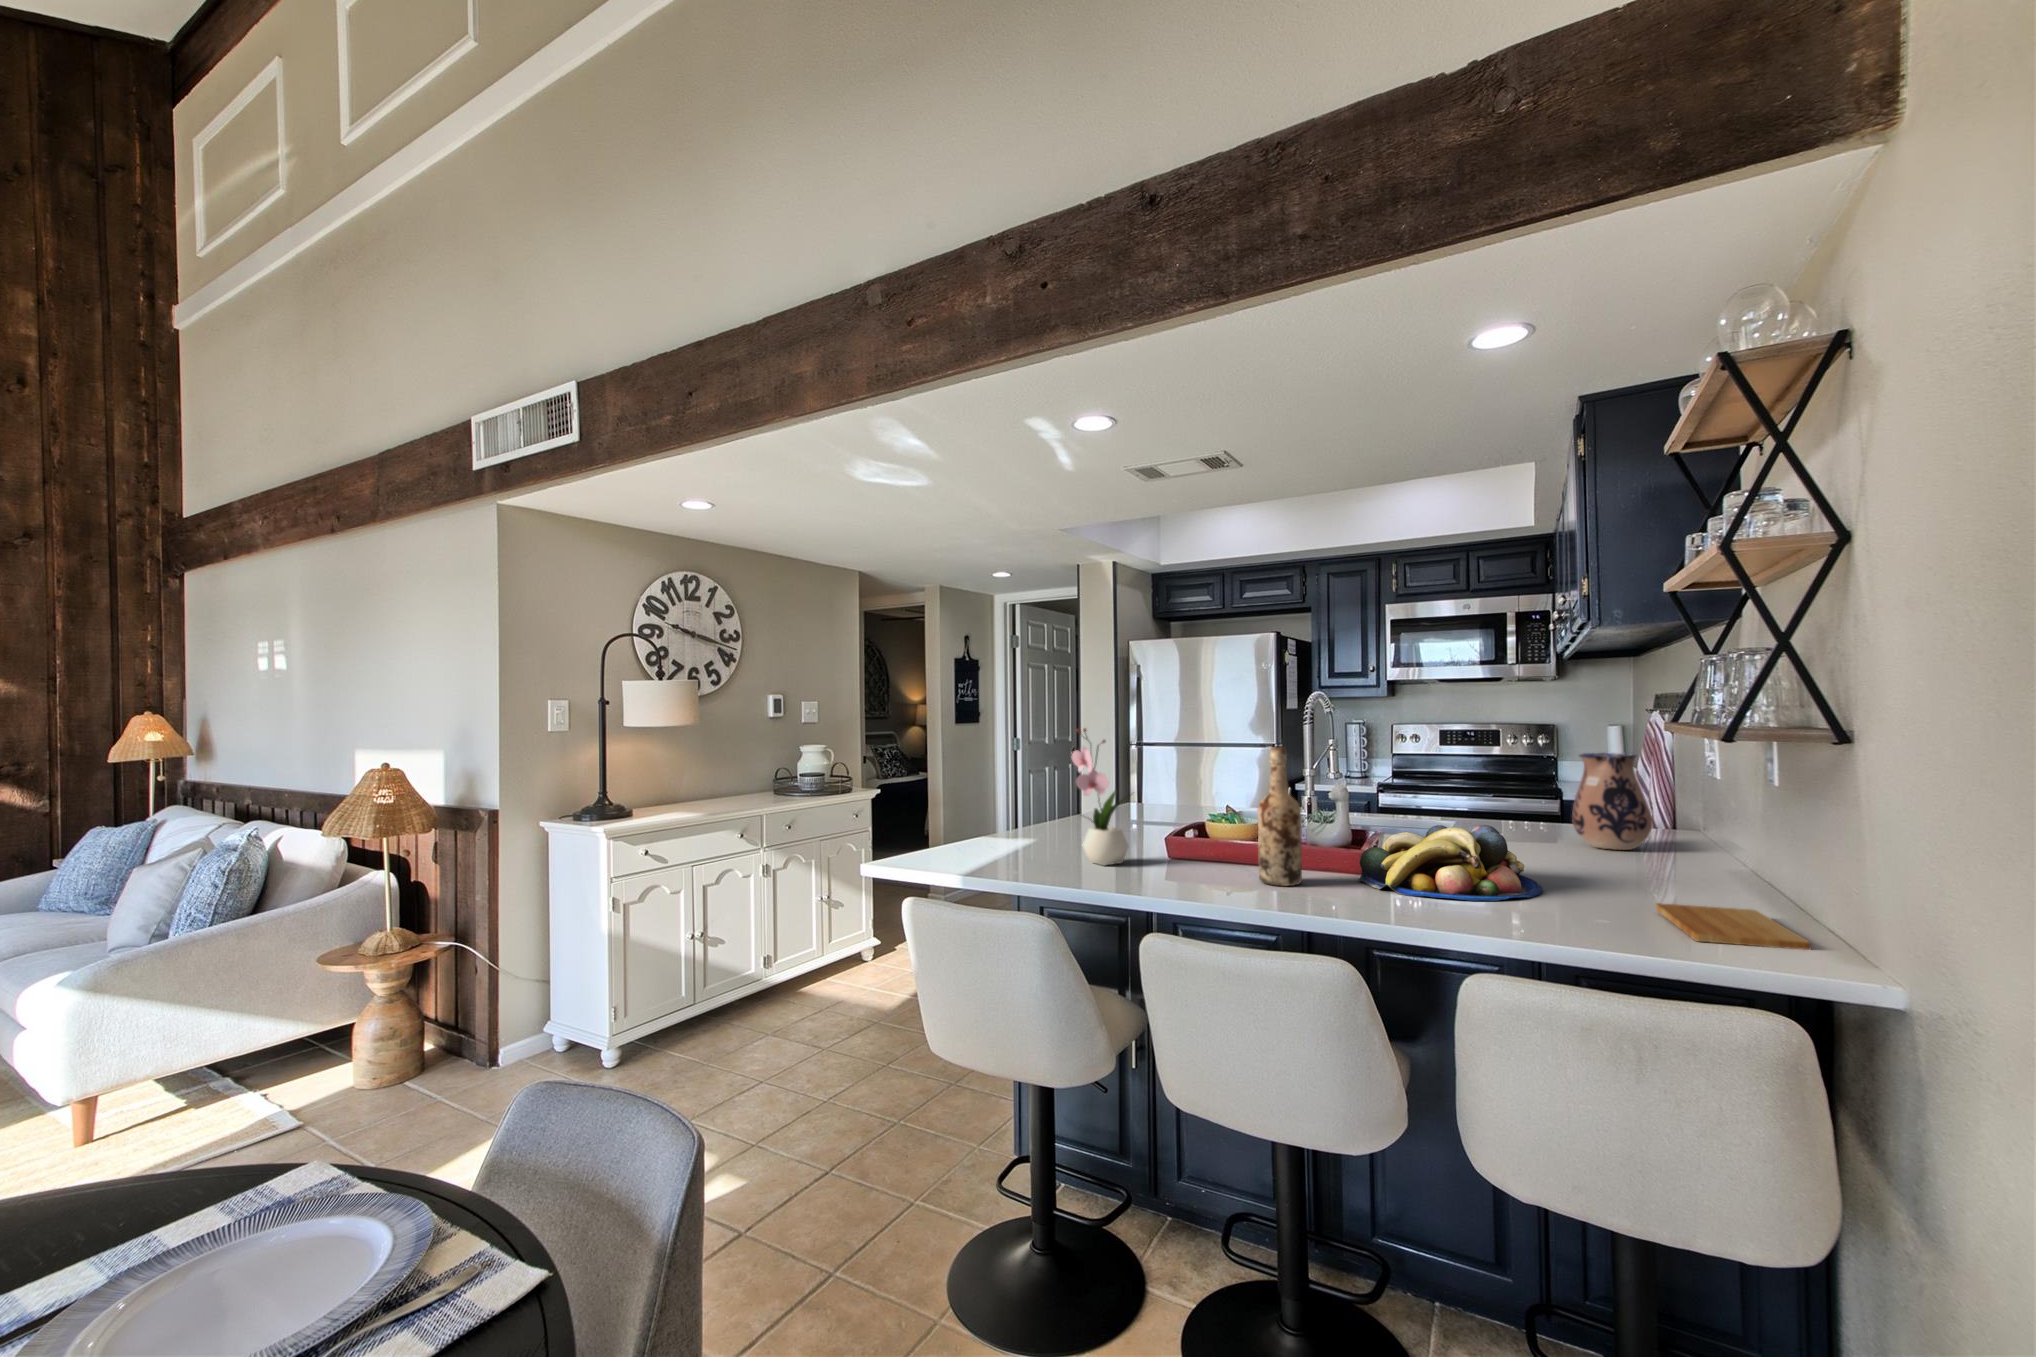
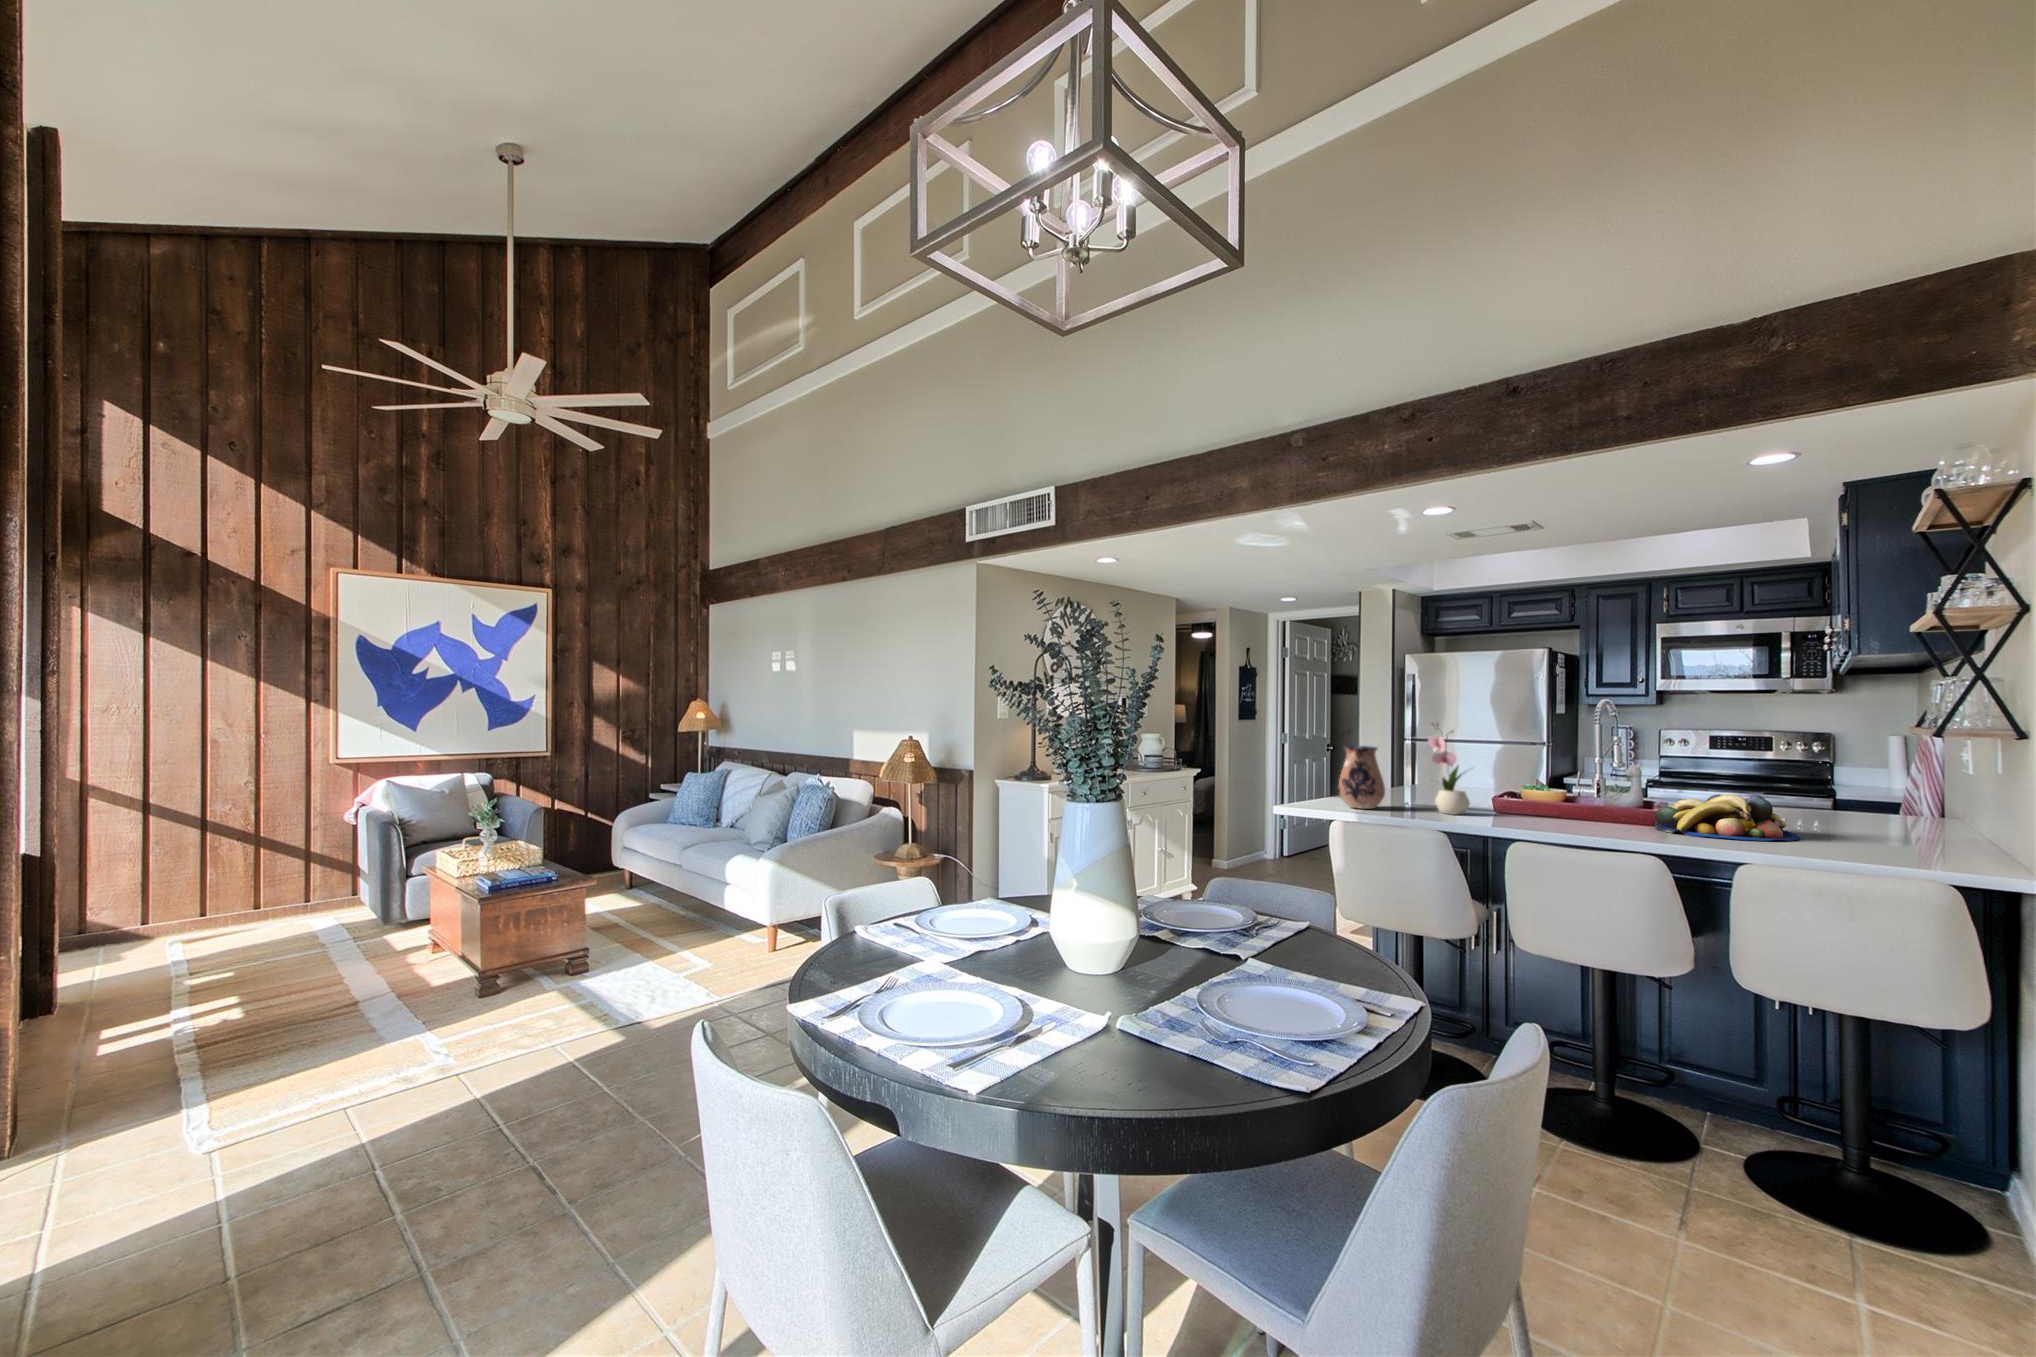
wine bottle: present [1258,747,1302,886] -> none [1577,737,1611,829]
ceramic pitcher: present [1572,753,1652,850] -> present [1338,746,1385,809]
cutting board: present [1656,903,1811,950] -> none [1886,845,1993,868]

